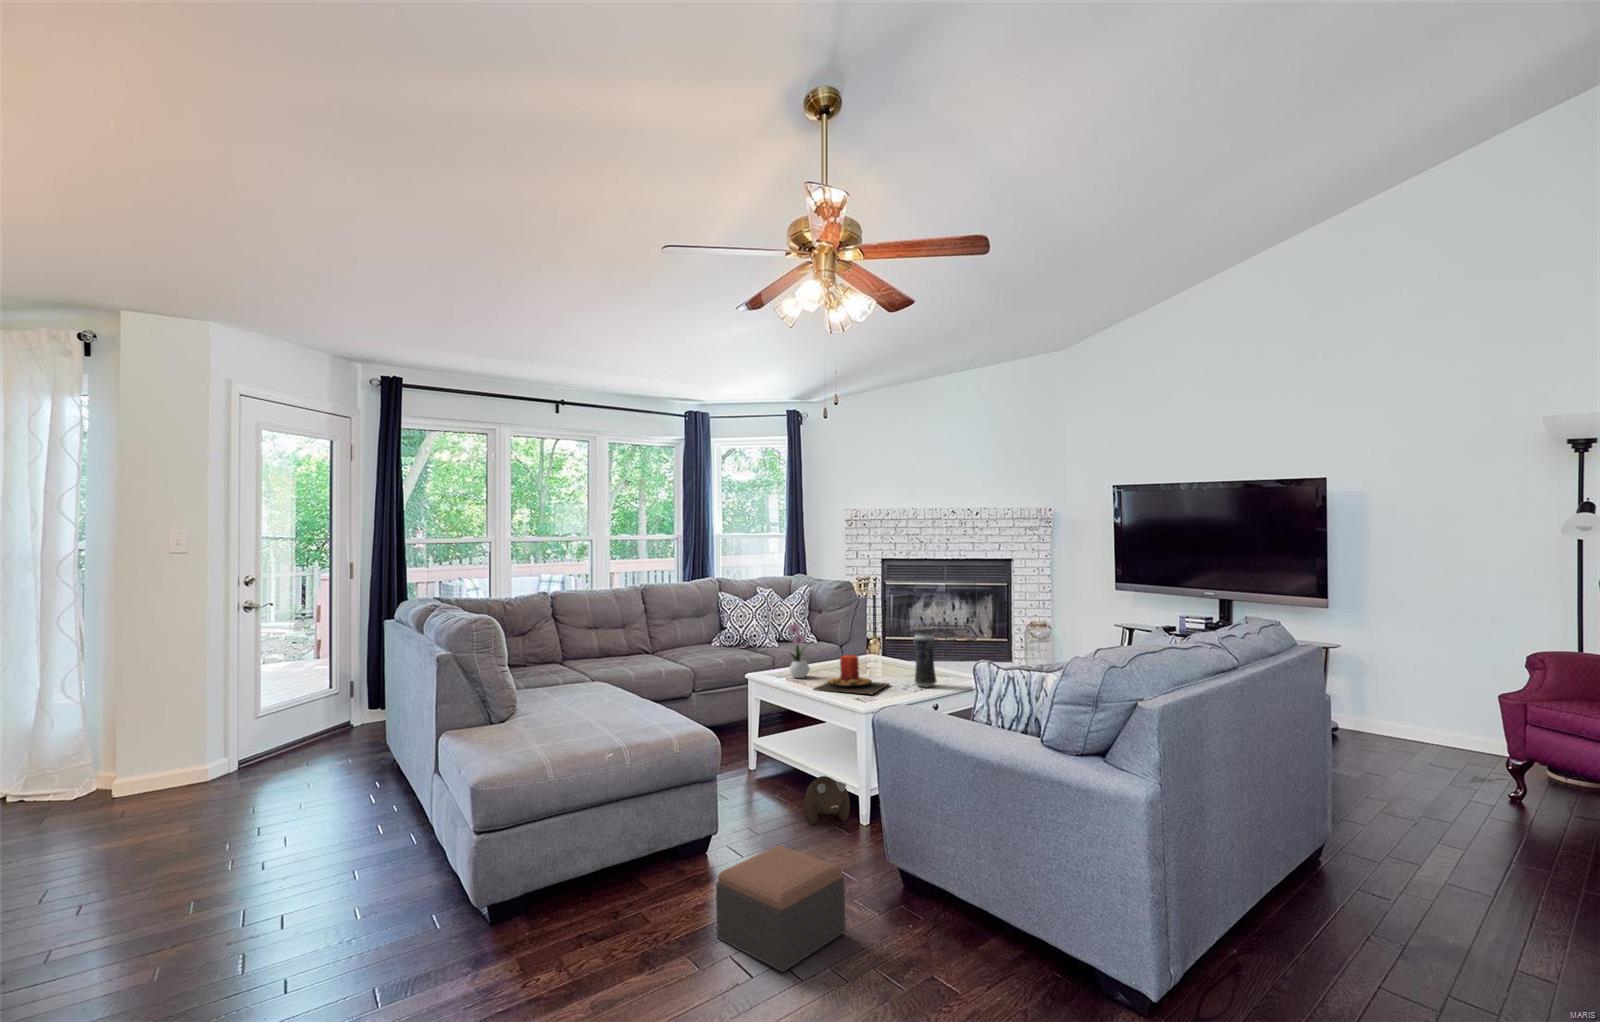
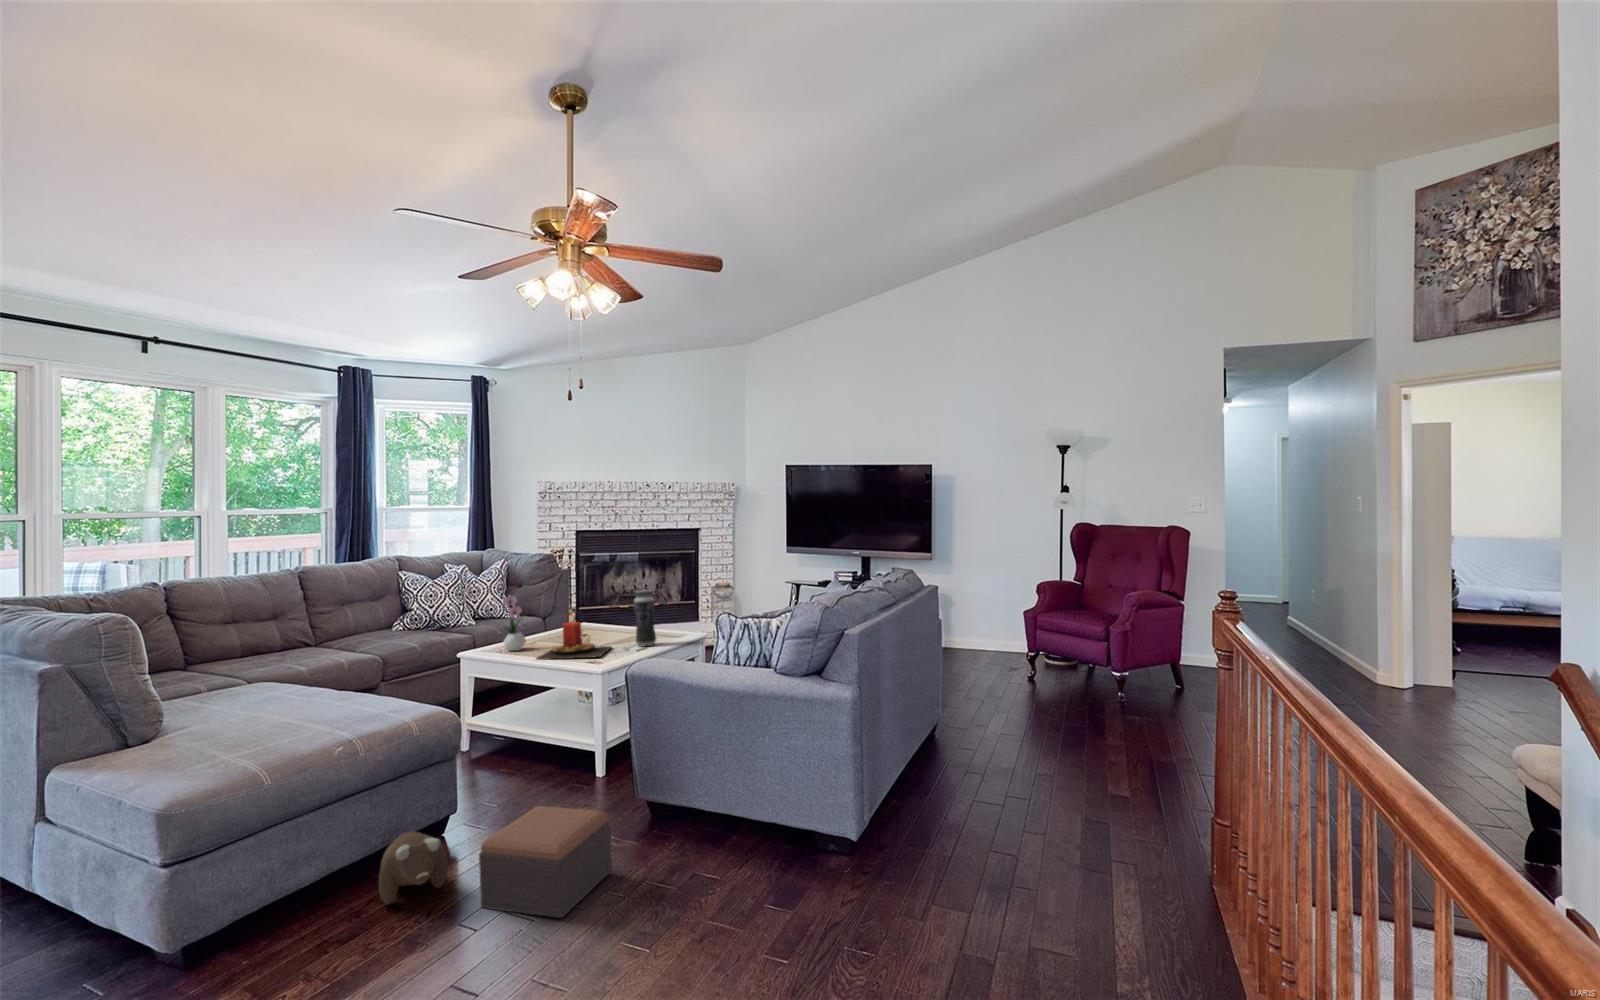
plush toy: present [805,776,850,825] -> present [379,832,448,904]

